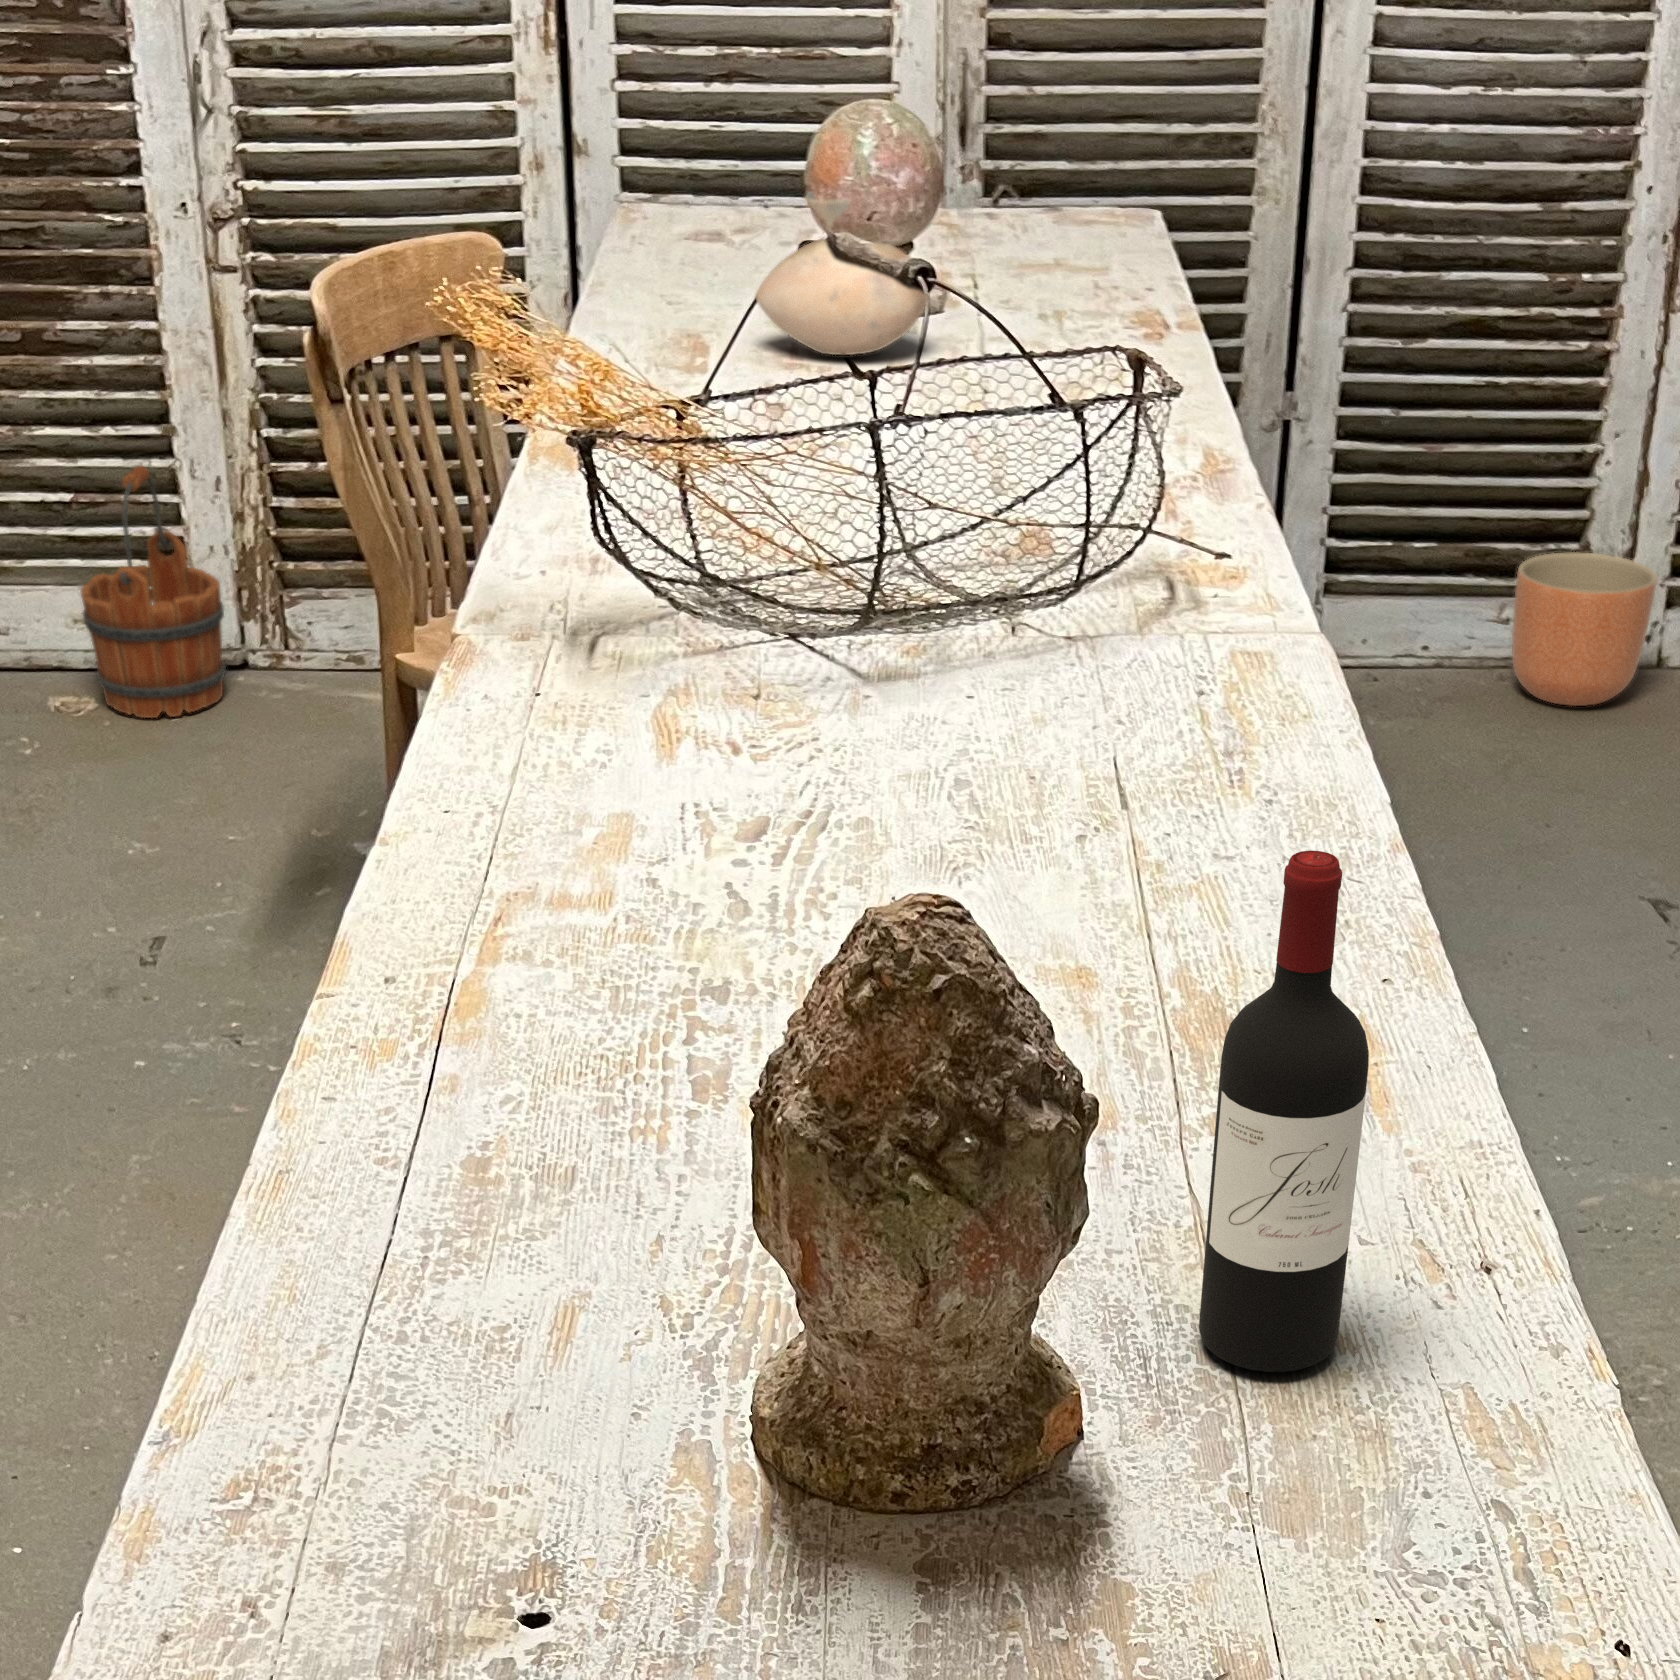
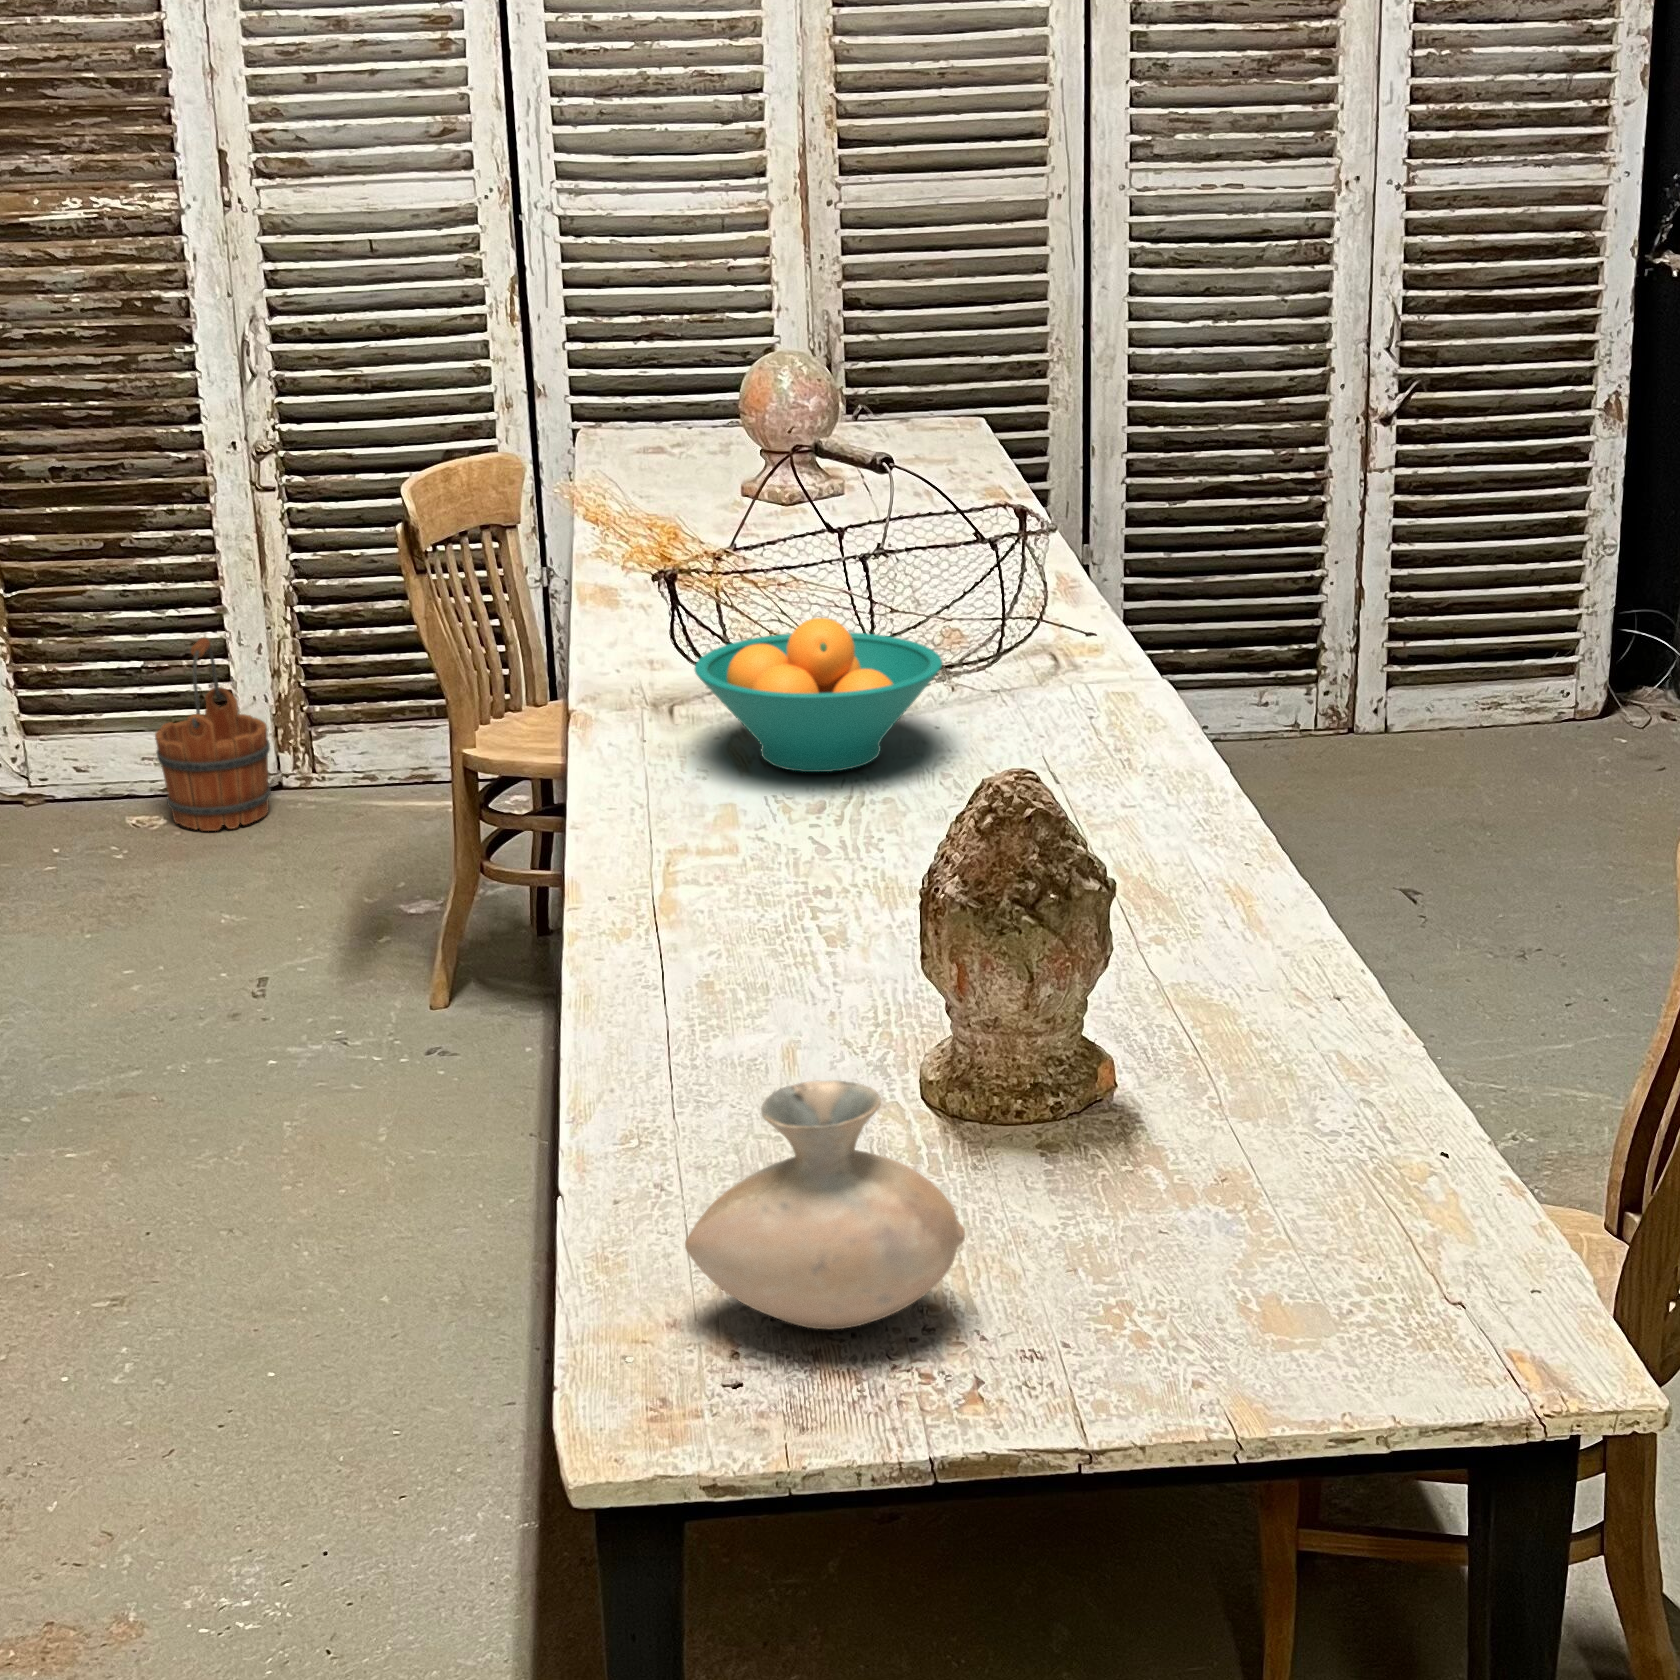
vase: present [755,192,928,355] -> present [685,1080,965,1329]
fruit bowl: none [588,520,924,737] -> present [695,618,943,772]
planter: present [1512,552,1657,706] -> none [1277,648,1382,760]
wine bottle: present [1199,851,1369,1372] -> none [1282,776,1396,1150]

